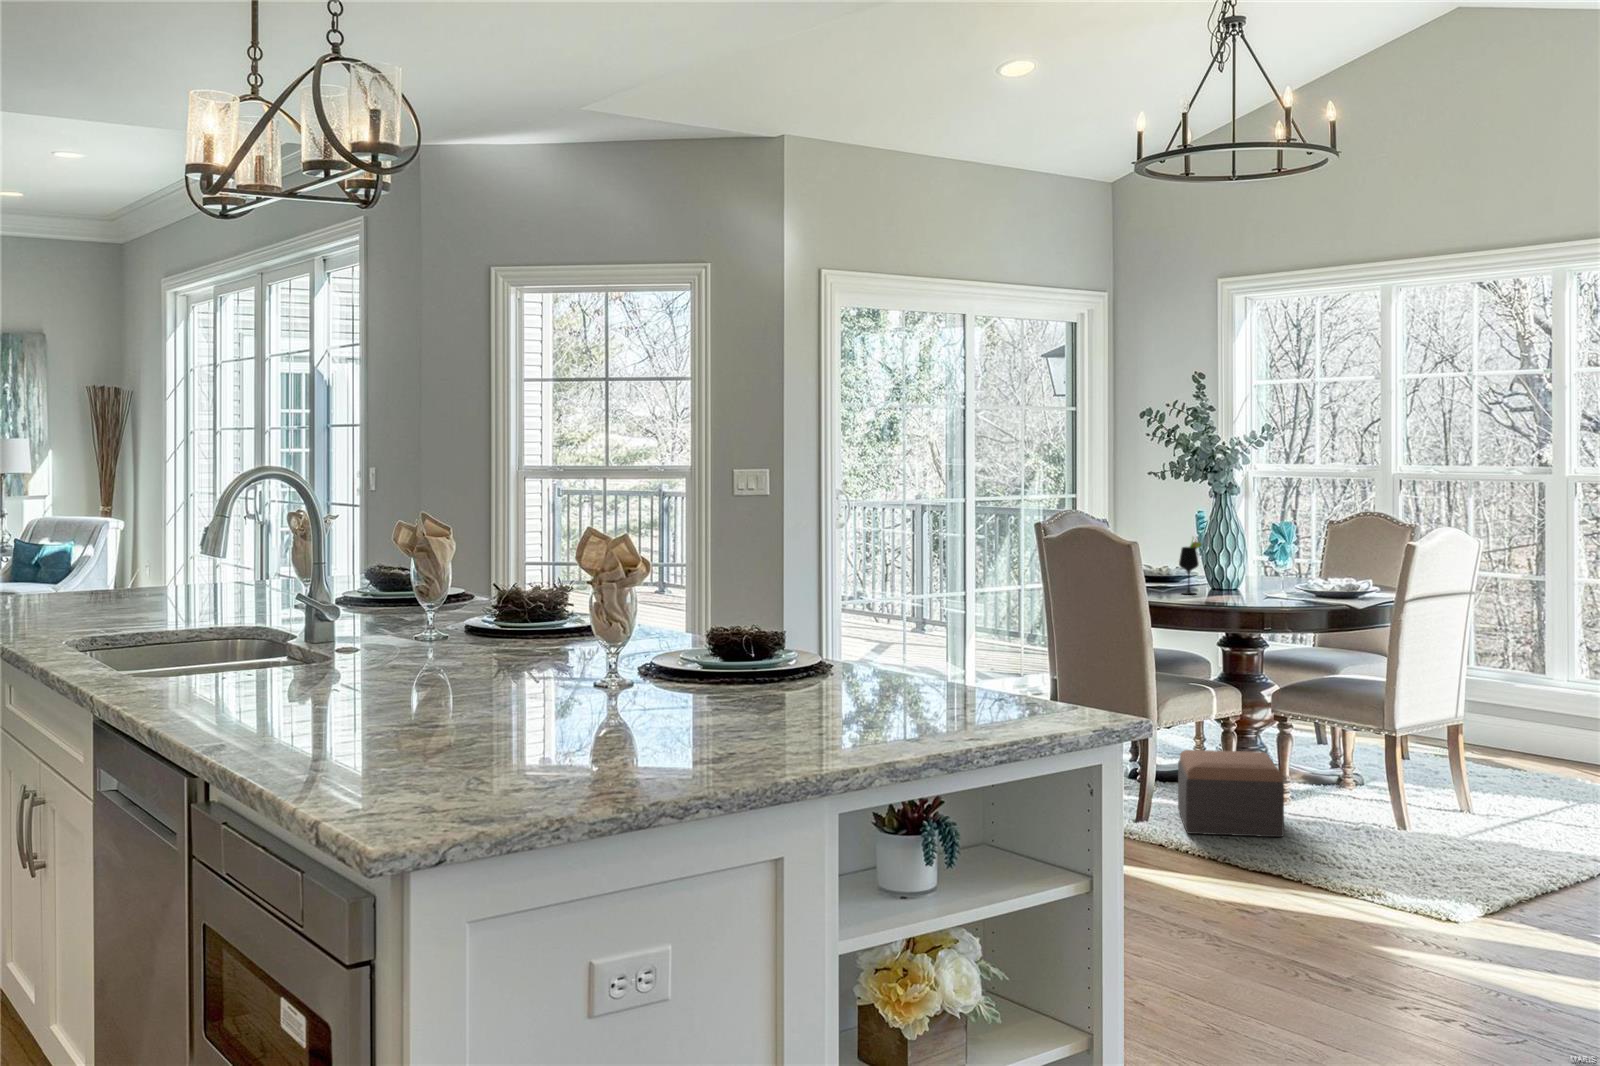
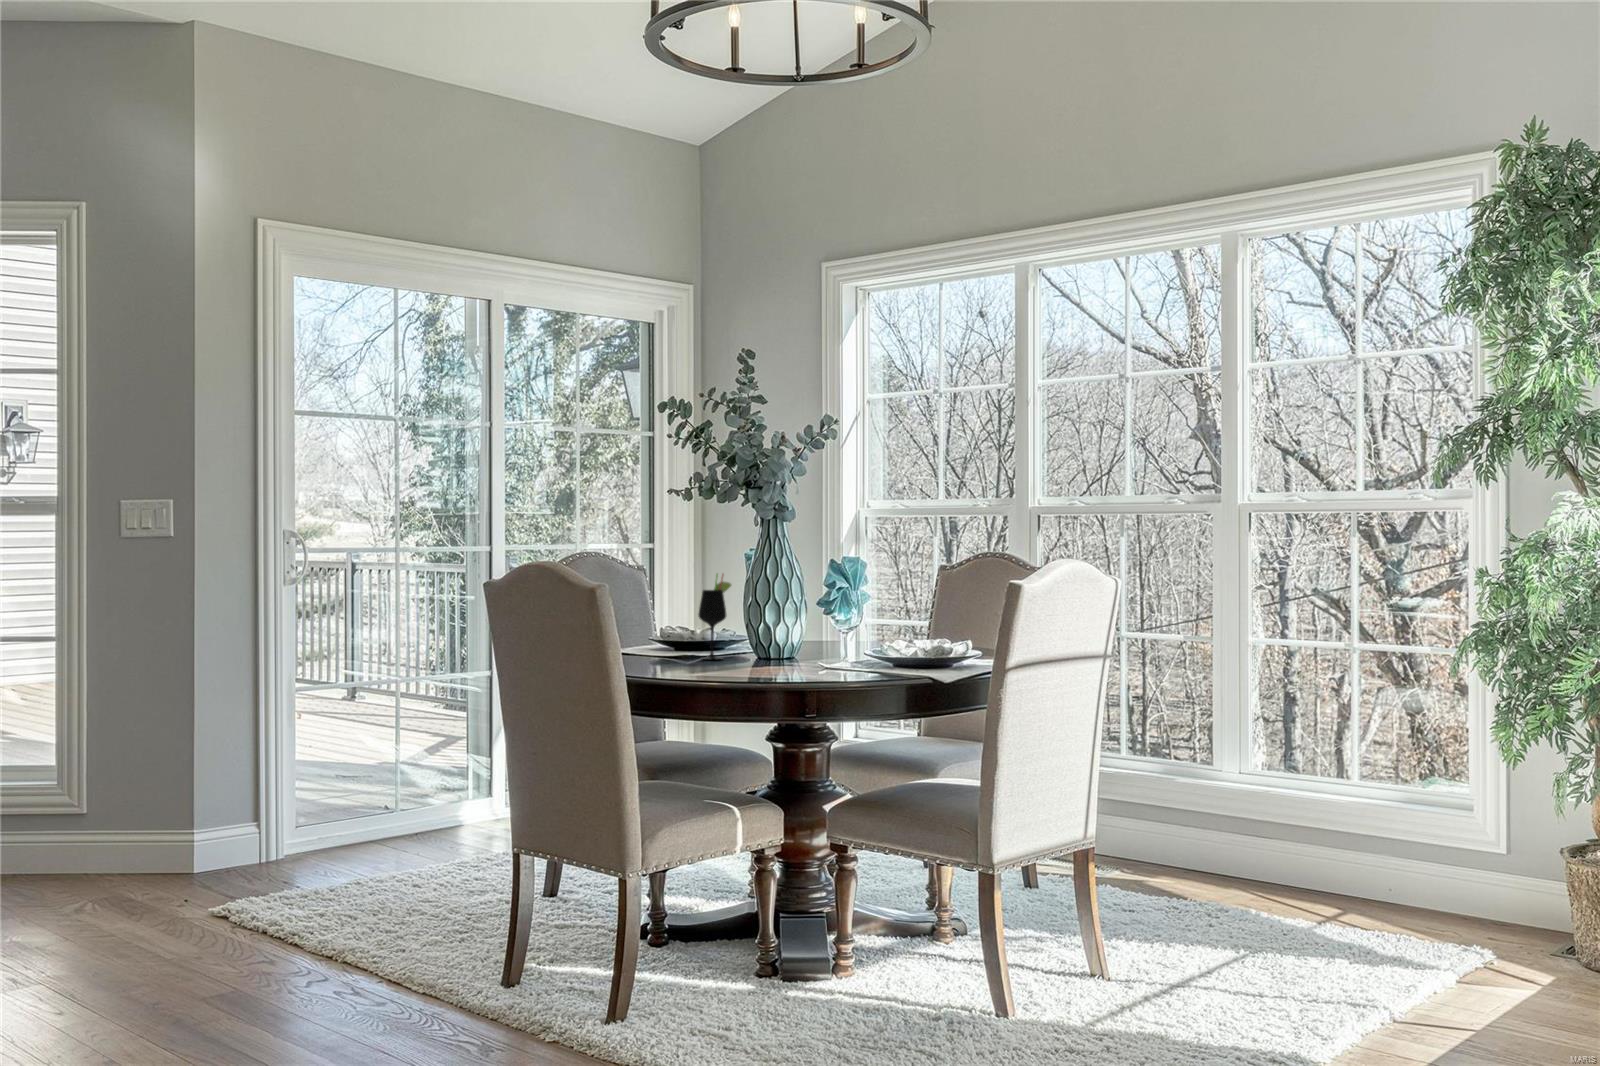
footstool: present [1178,750,1284,837] -> none [675,898,826,1042]

